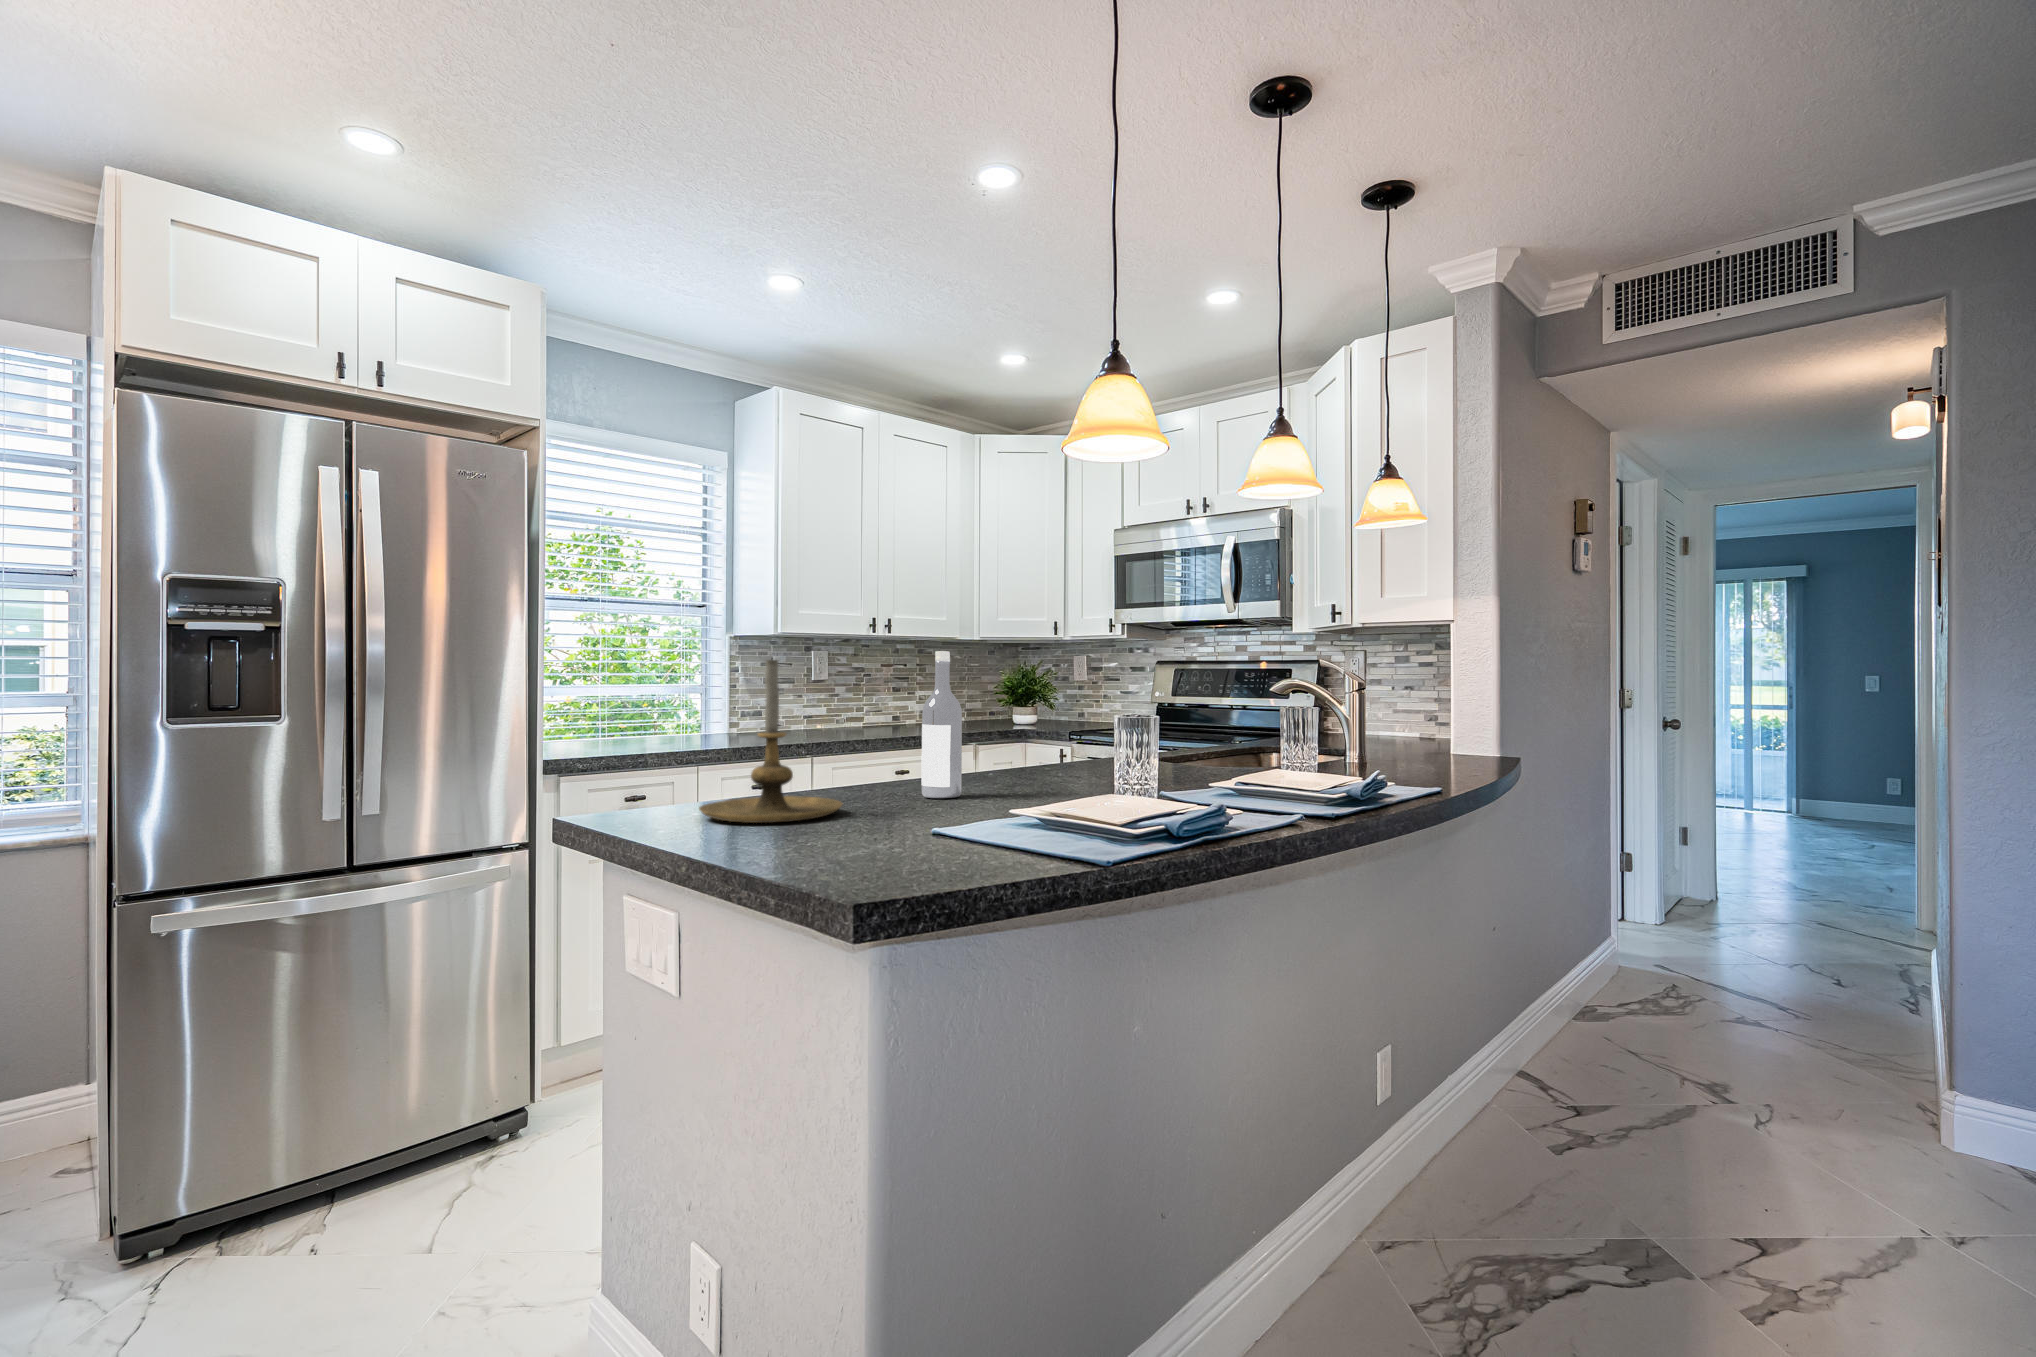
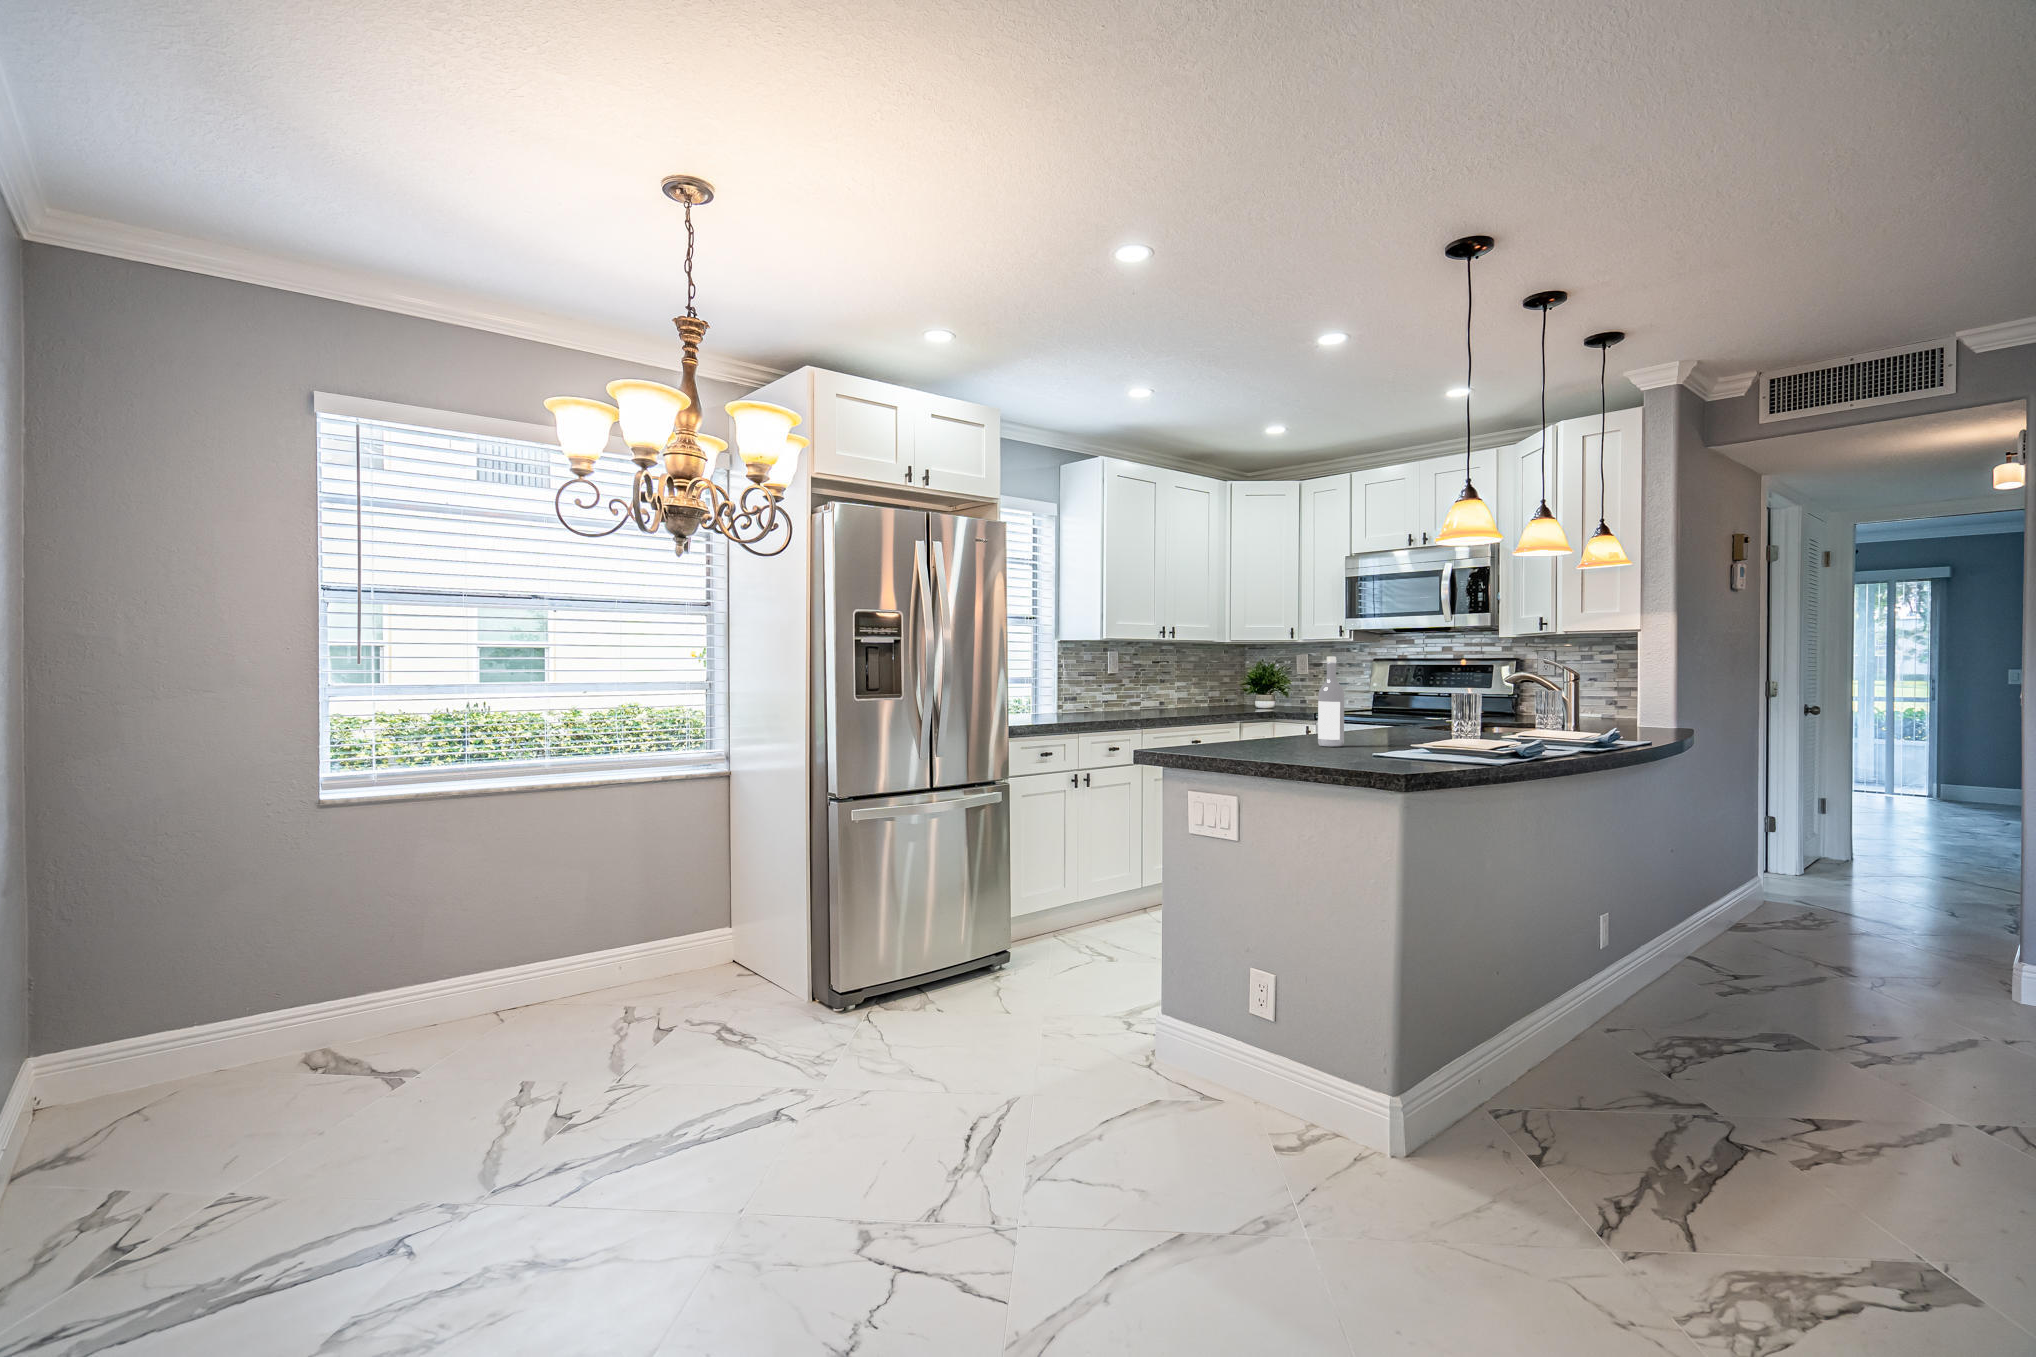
candle holder: present [699,658,843,823] -> none [1218,661,1301,754]

